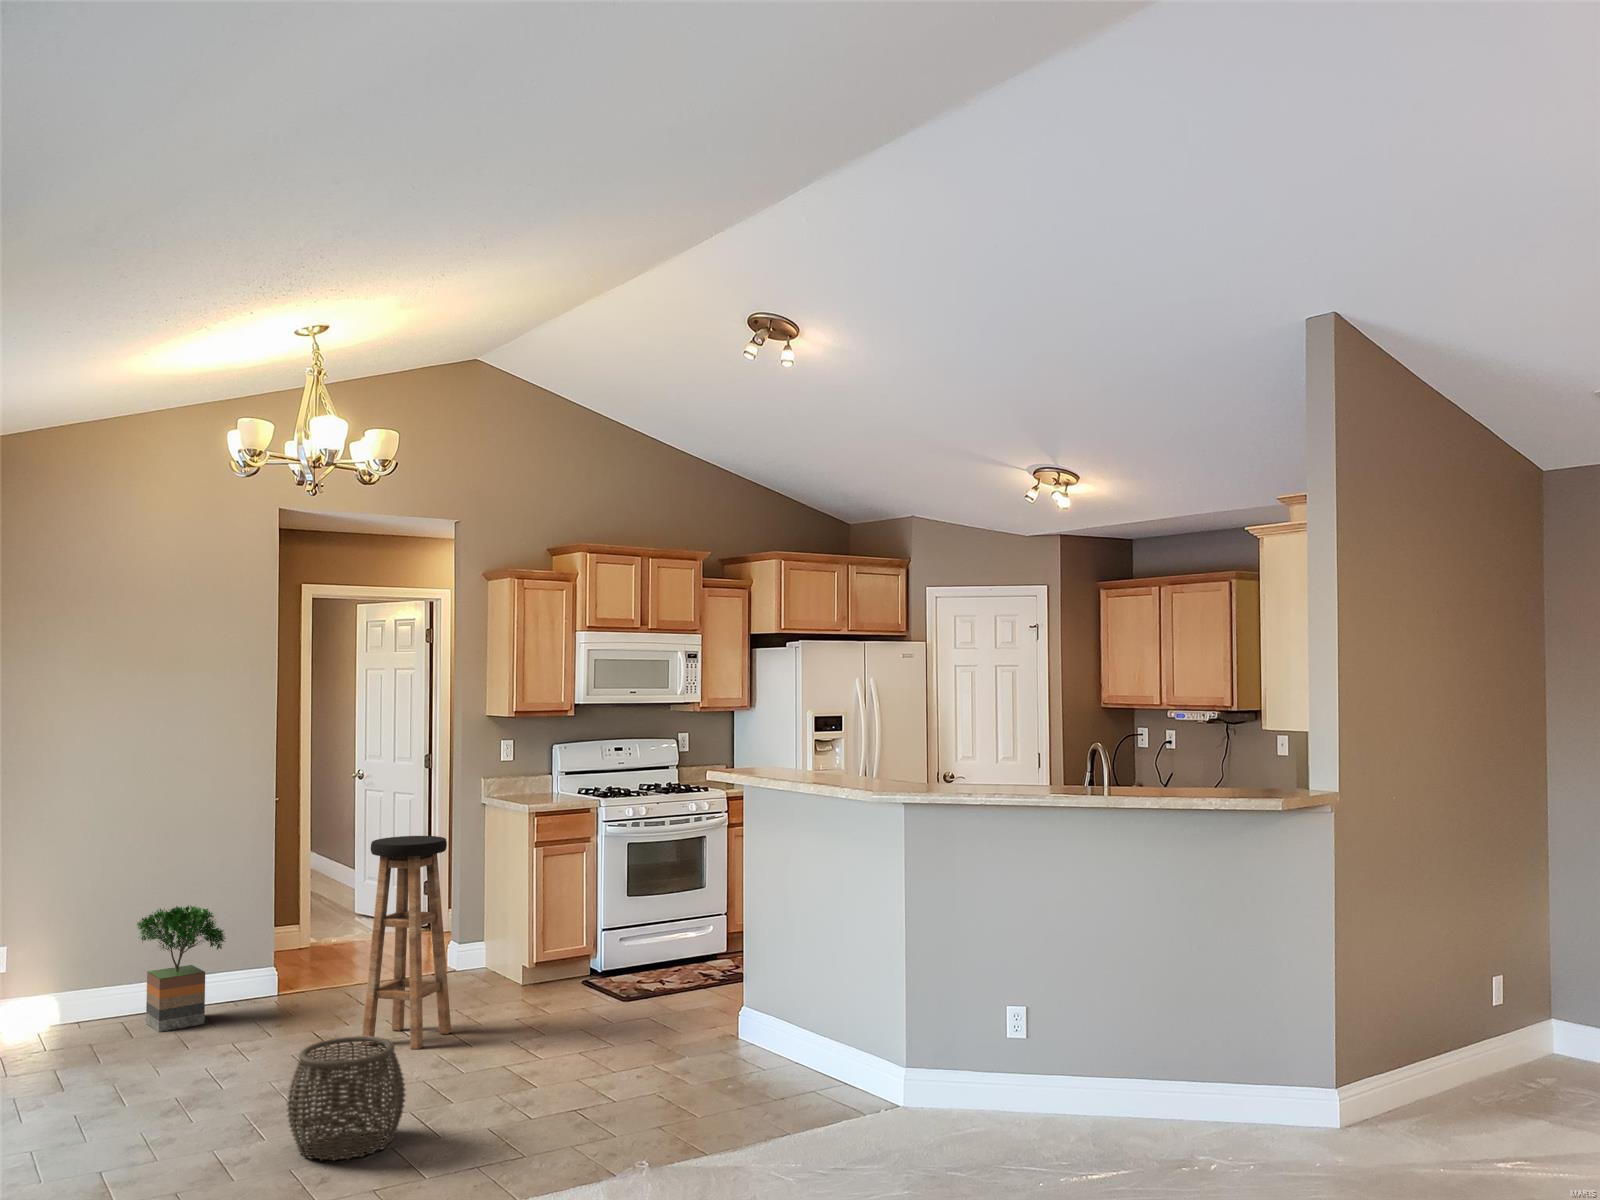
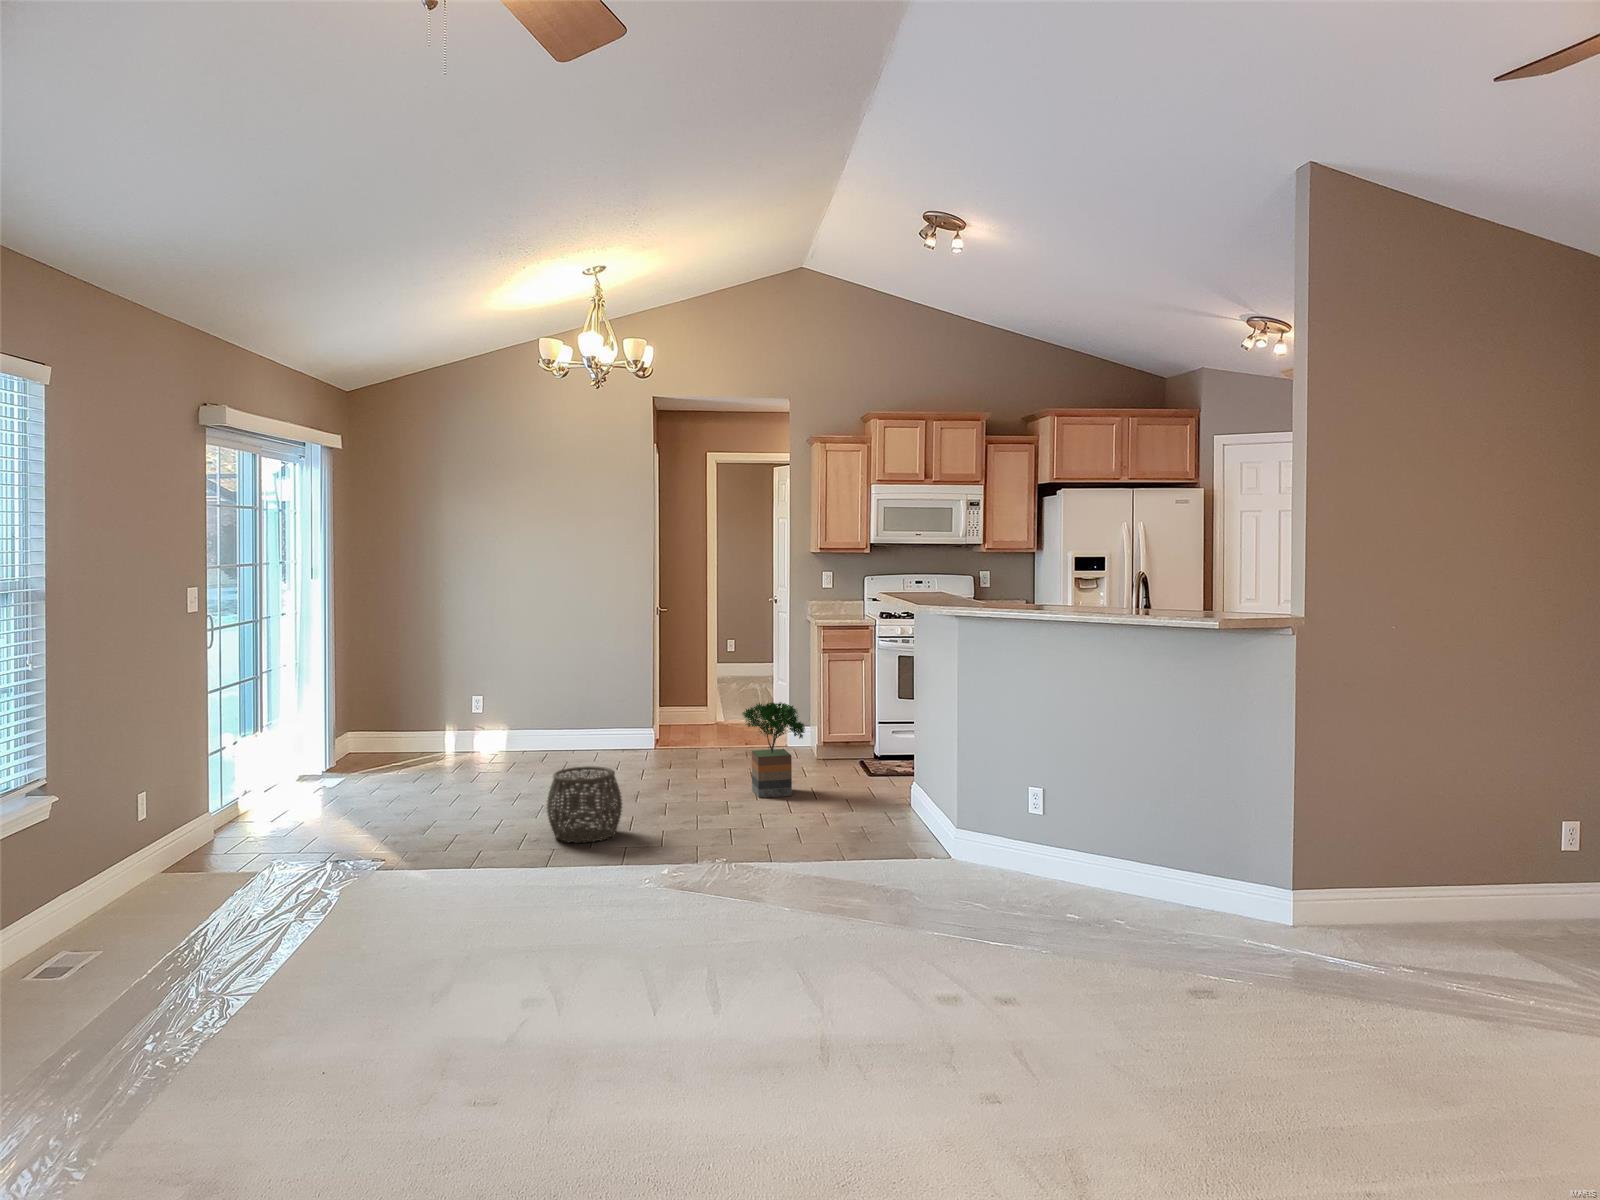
bar stool: present [361,836,451,1049] -> none [666,638,730,789]
potted tree: present [137,905,225,1032] -> present [742,702,805,798]

